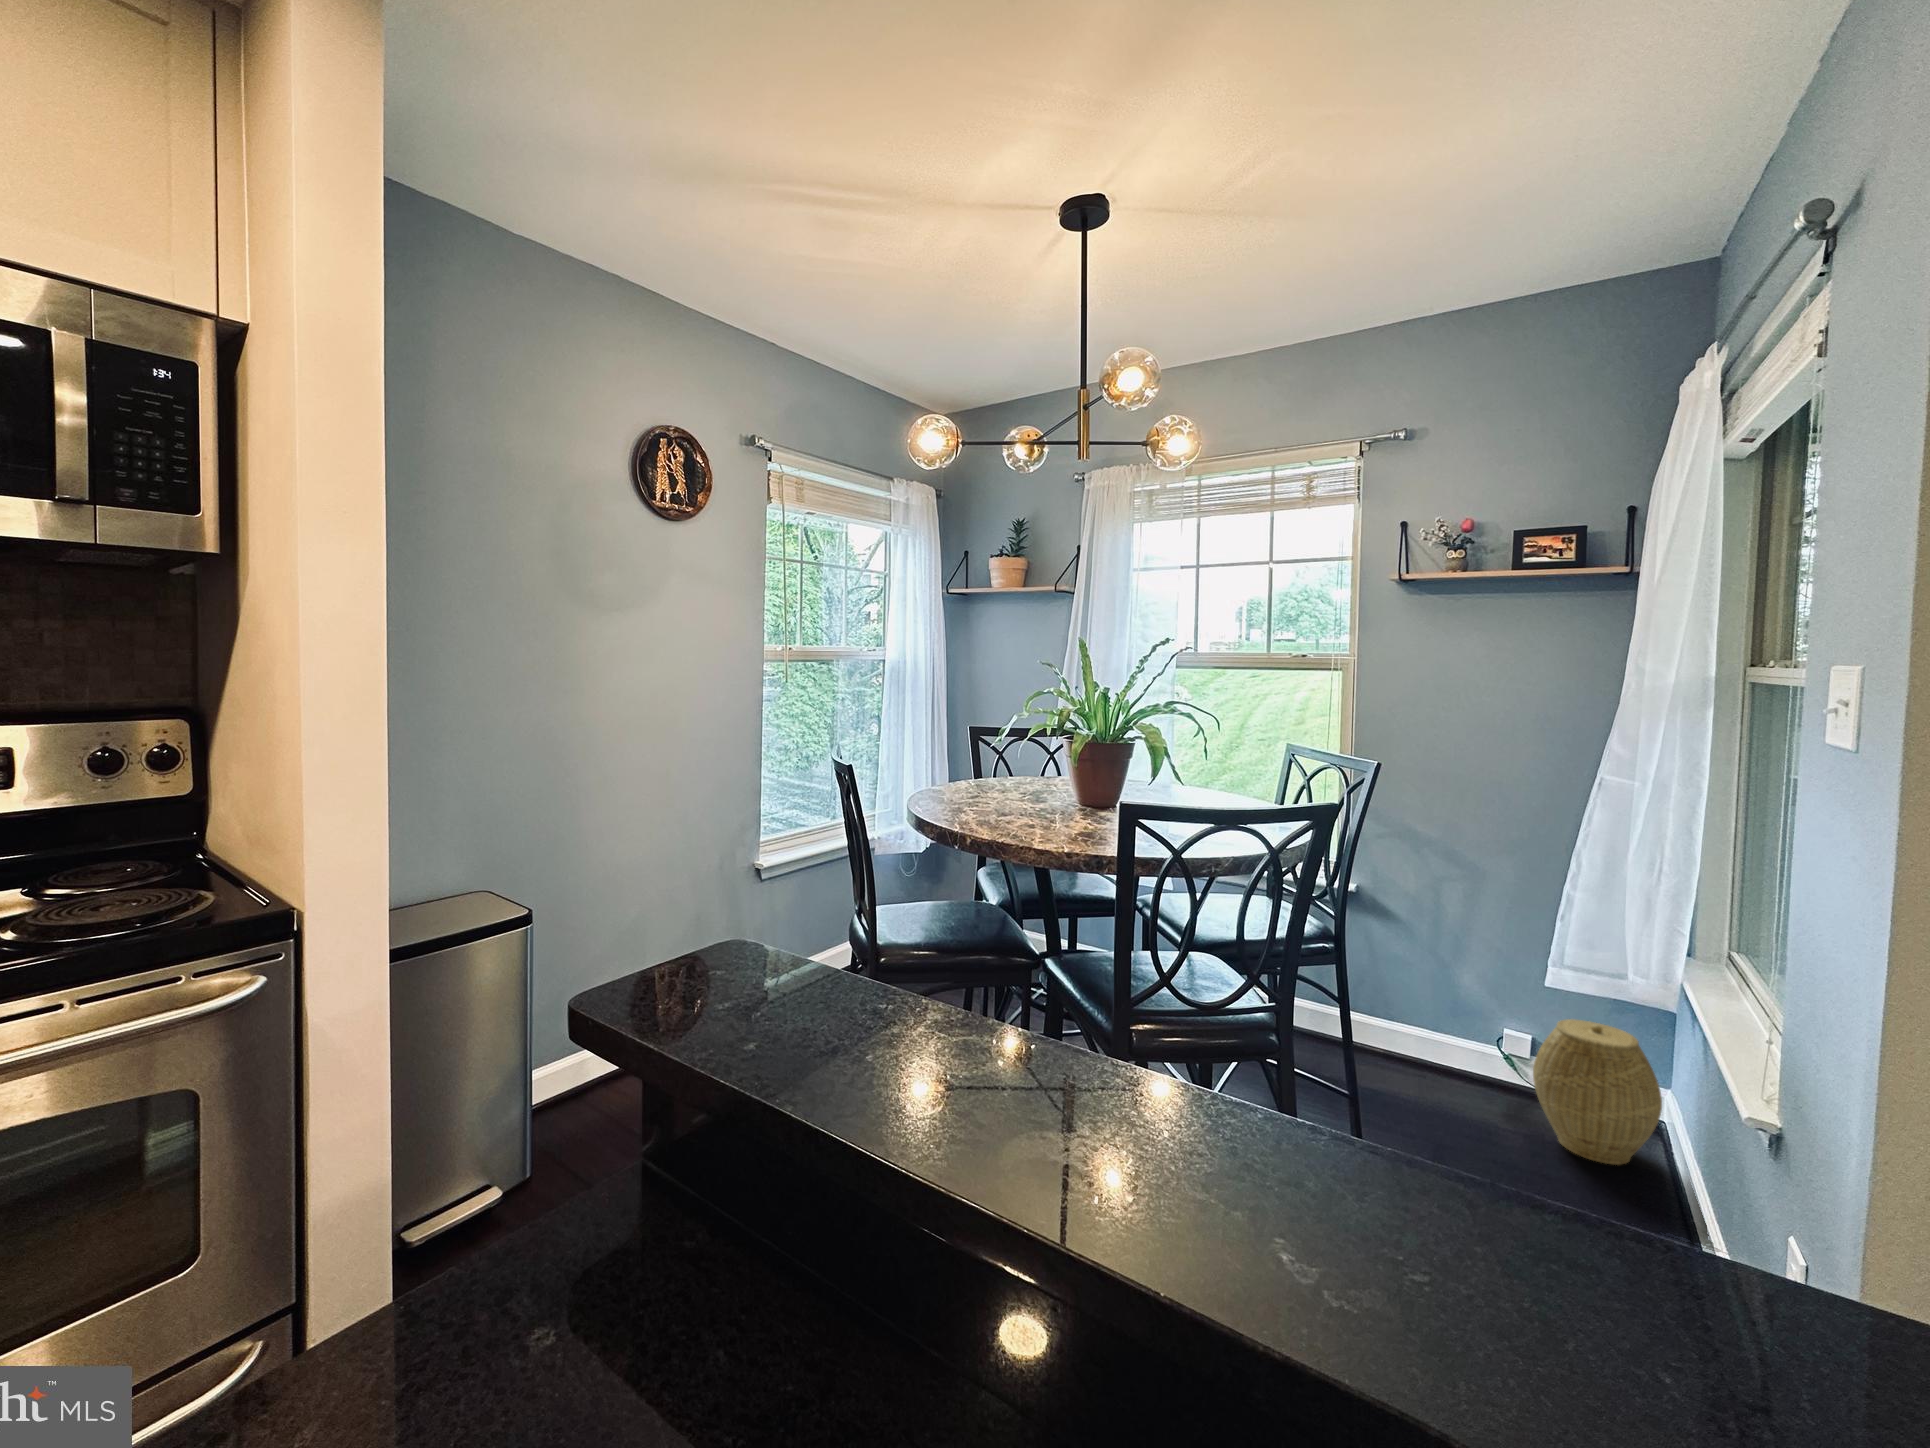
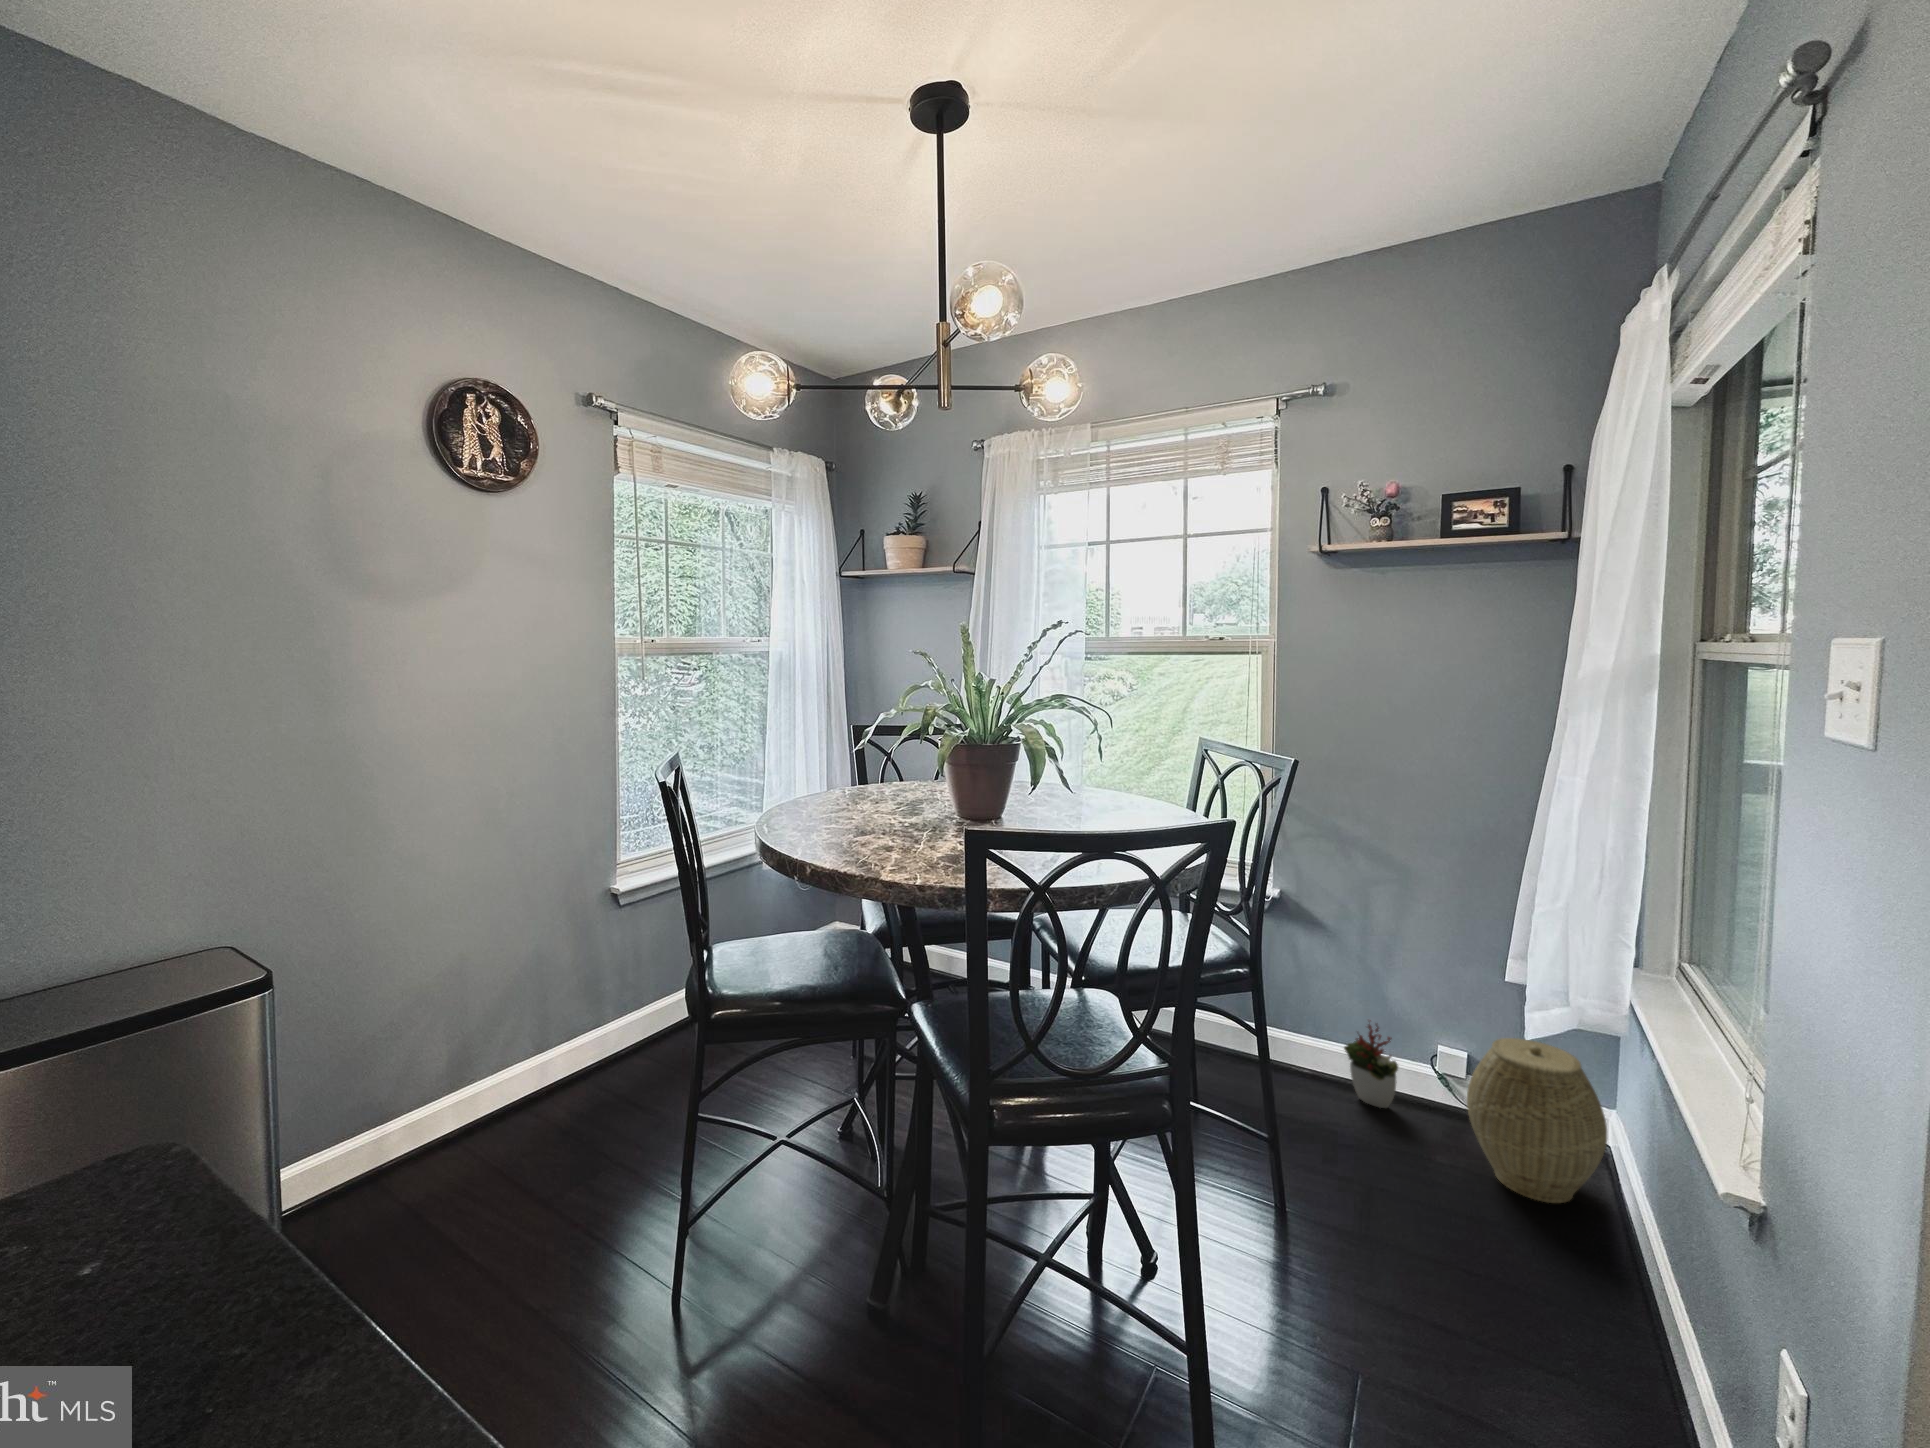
decorative plant: none [1418,1004,1469,1085] -> present [1344,1024,1398,1108]

